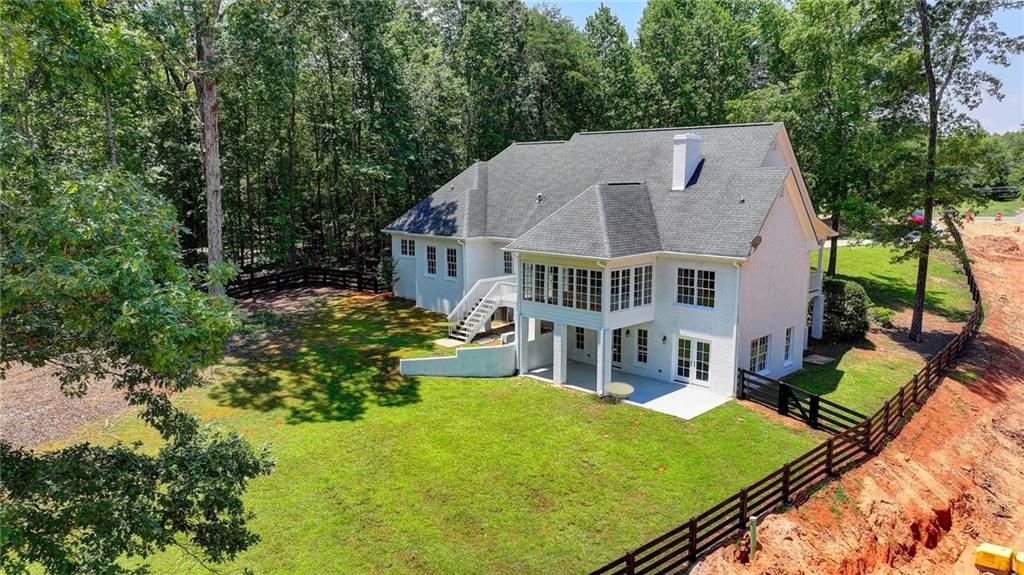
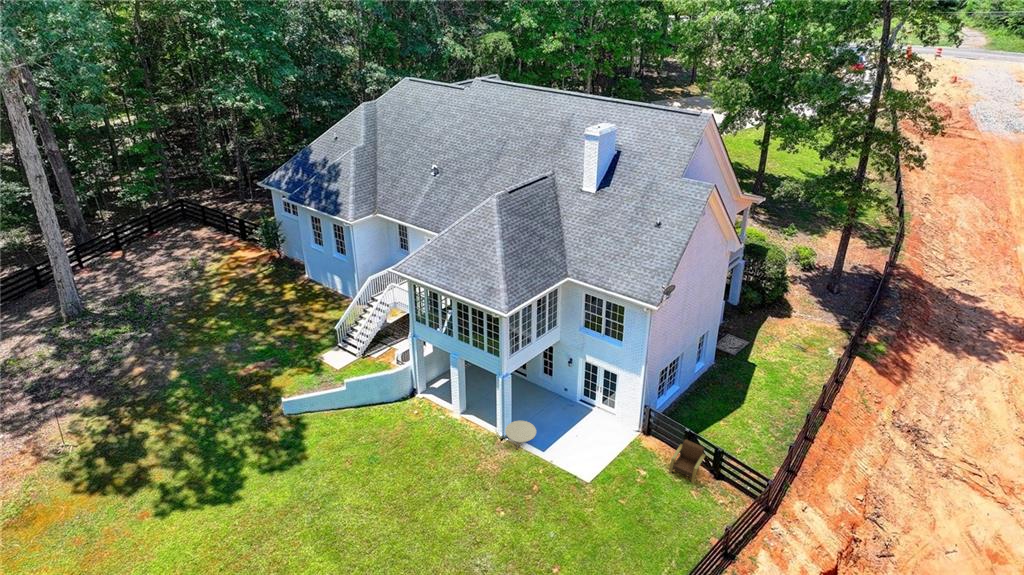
armchair: none [768,395,805,433] -> present [669,439,705,483]

